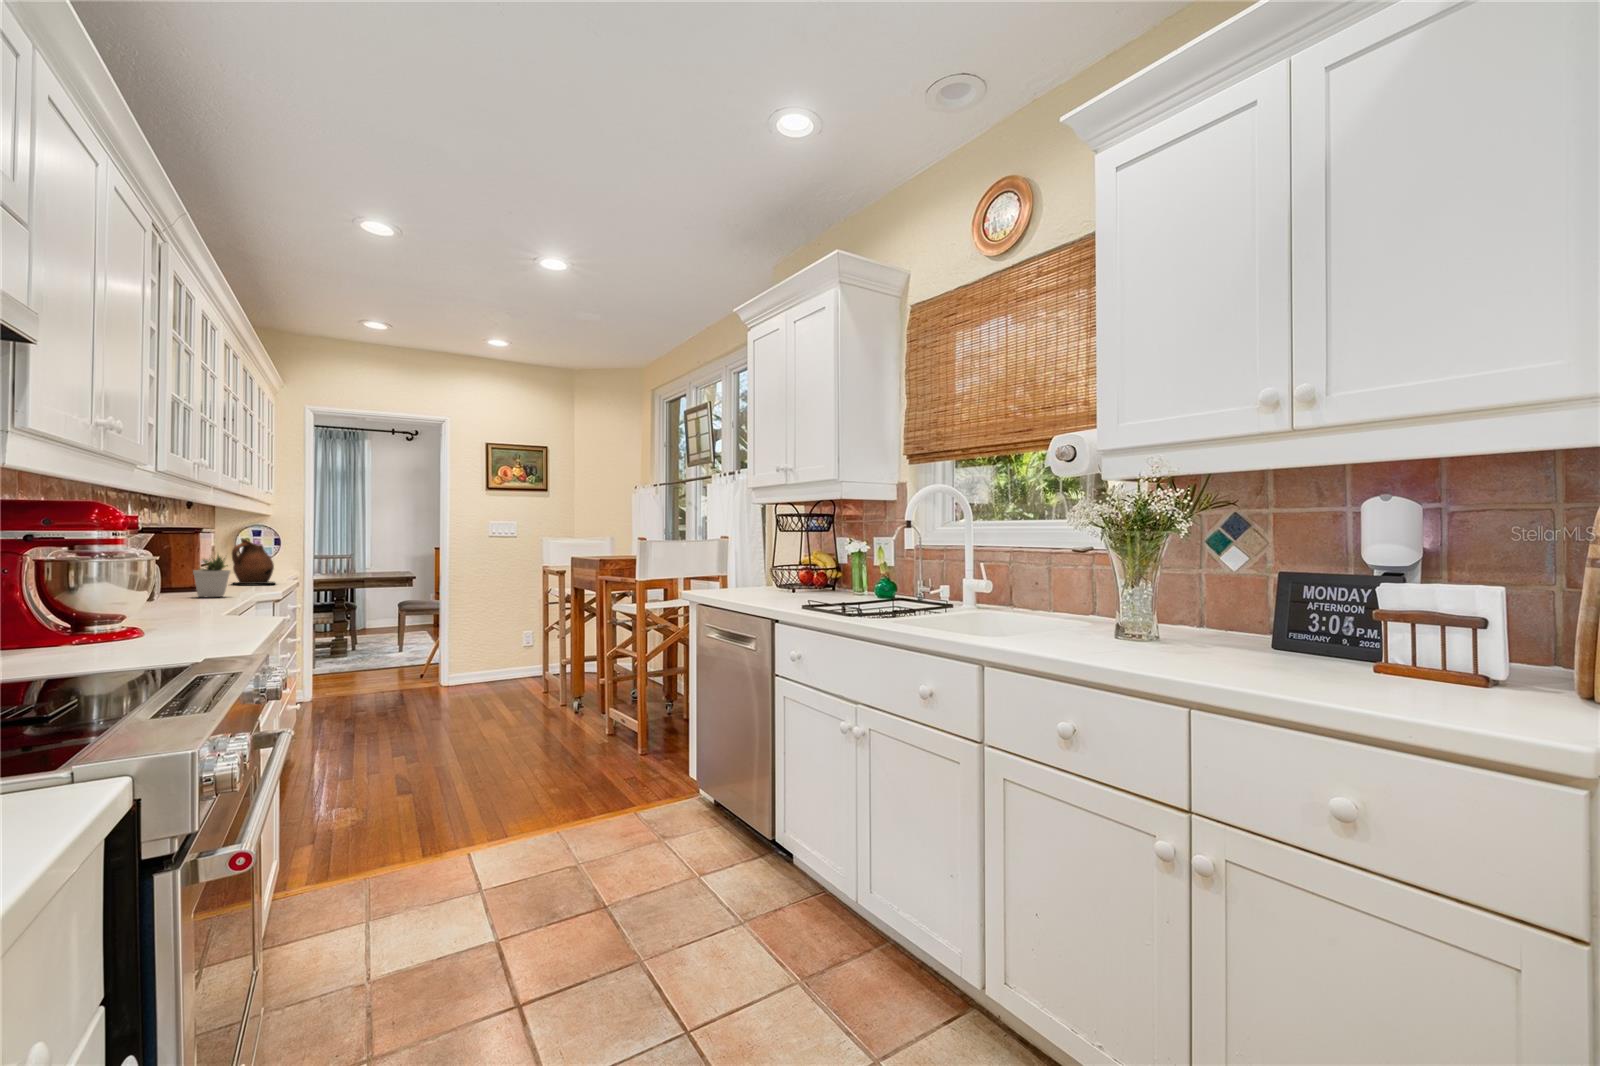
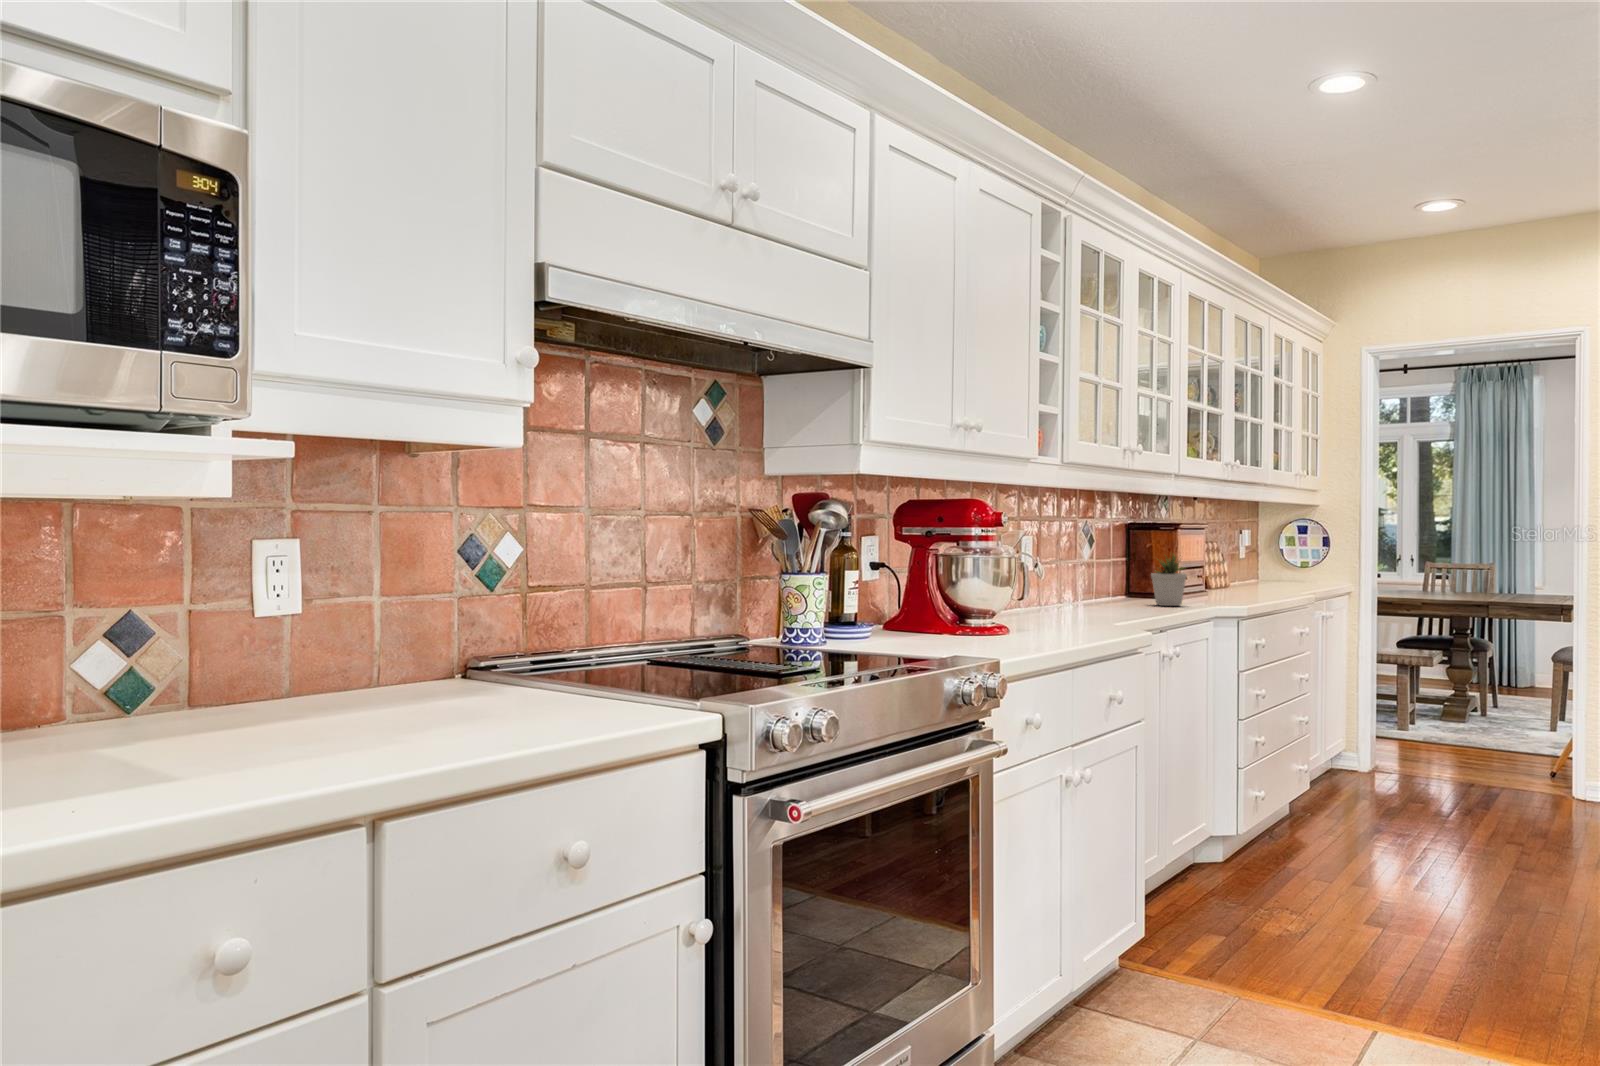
ceramic pitcher: present [232,539,275,584] -> none [1226,537,1280,596]

